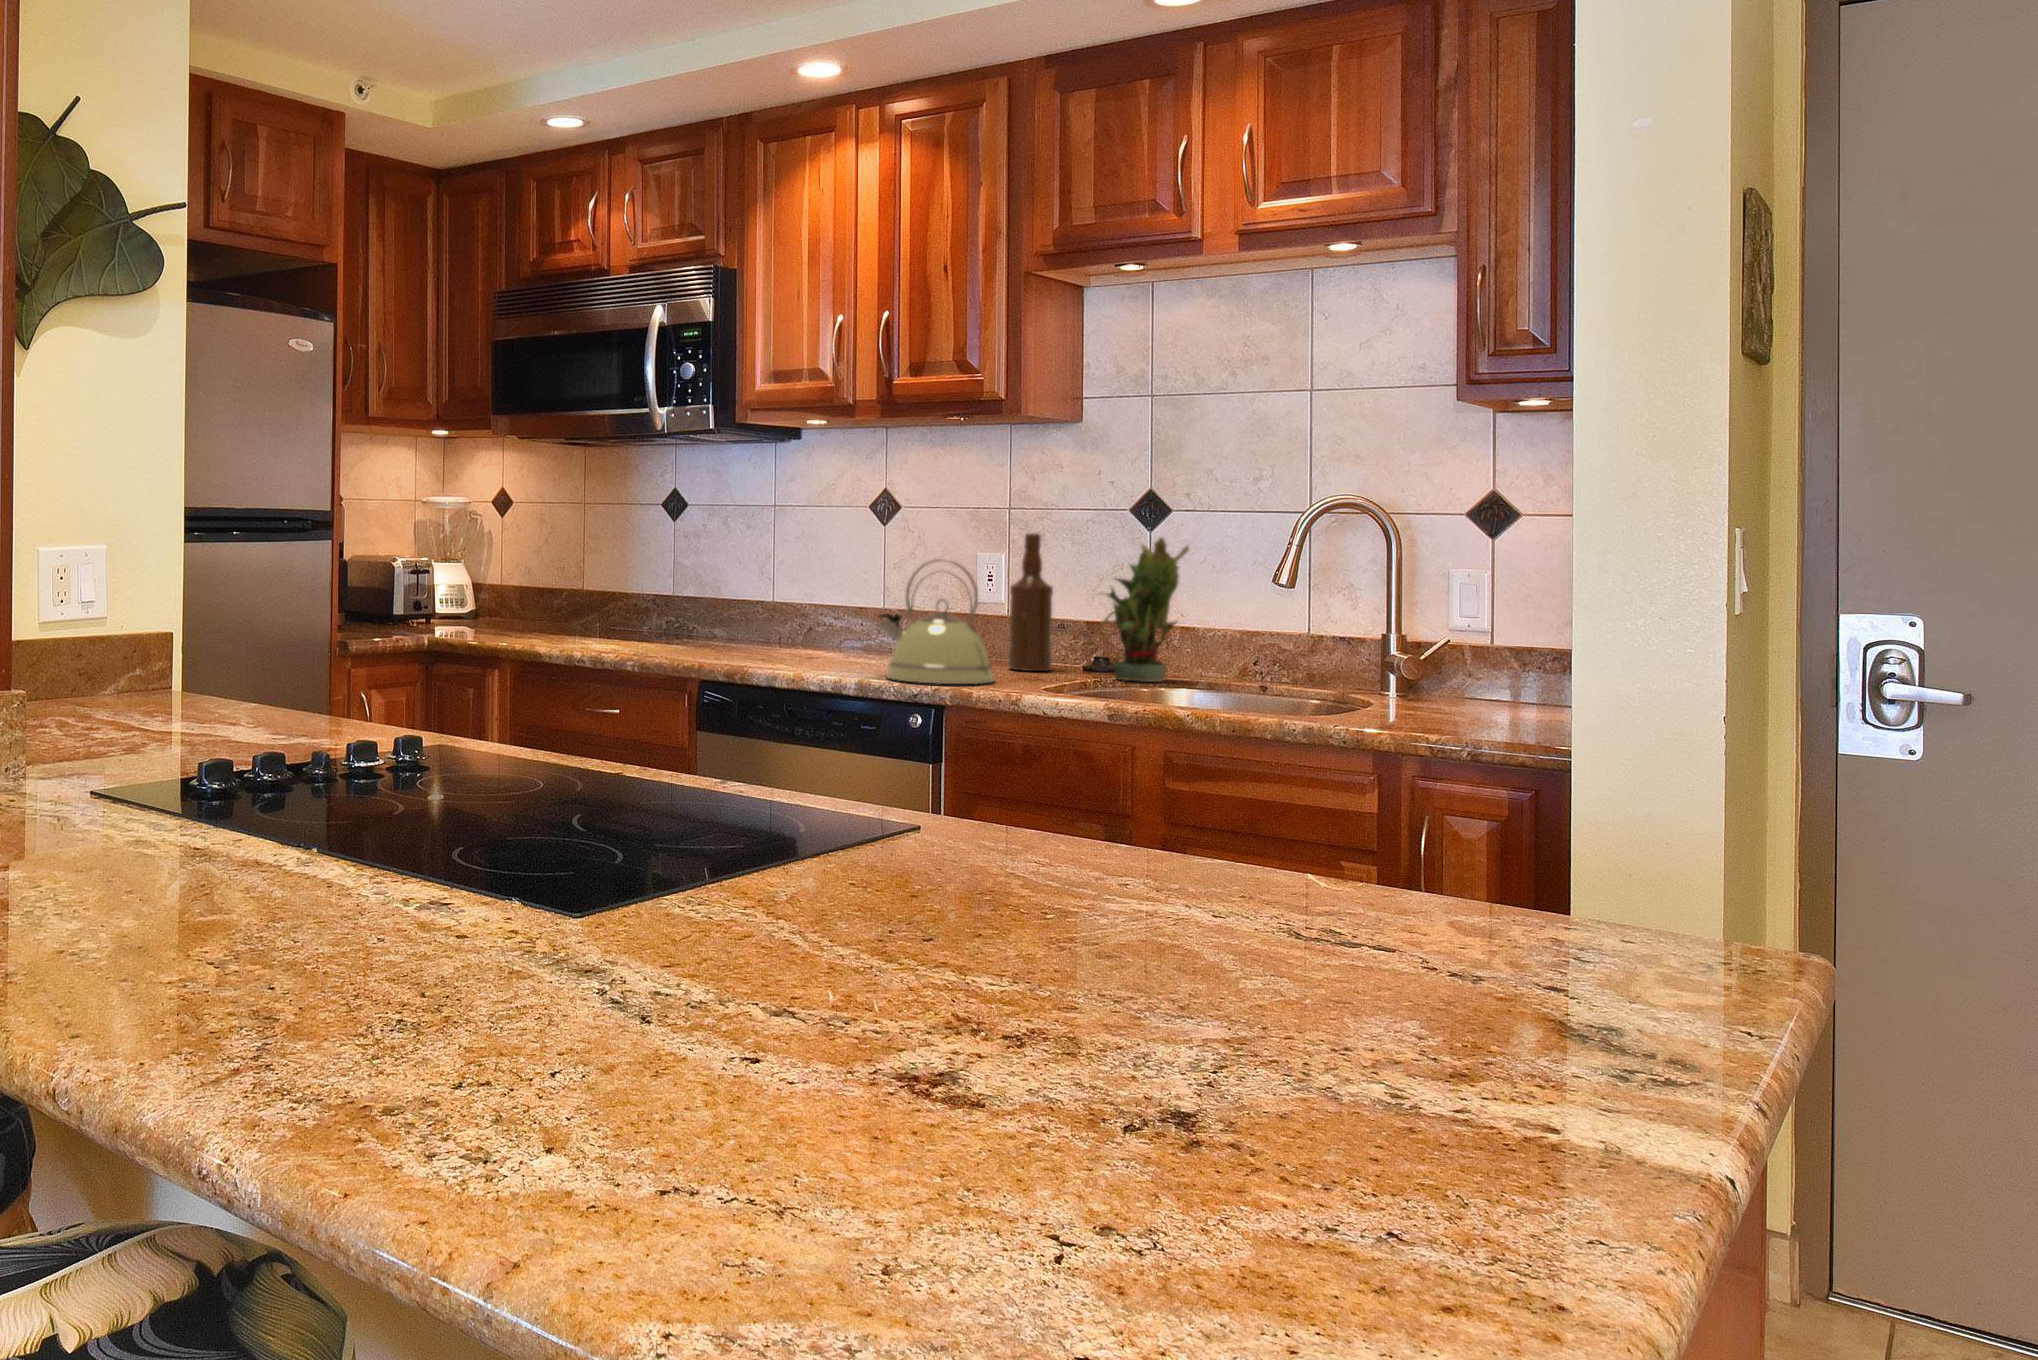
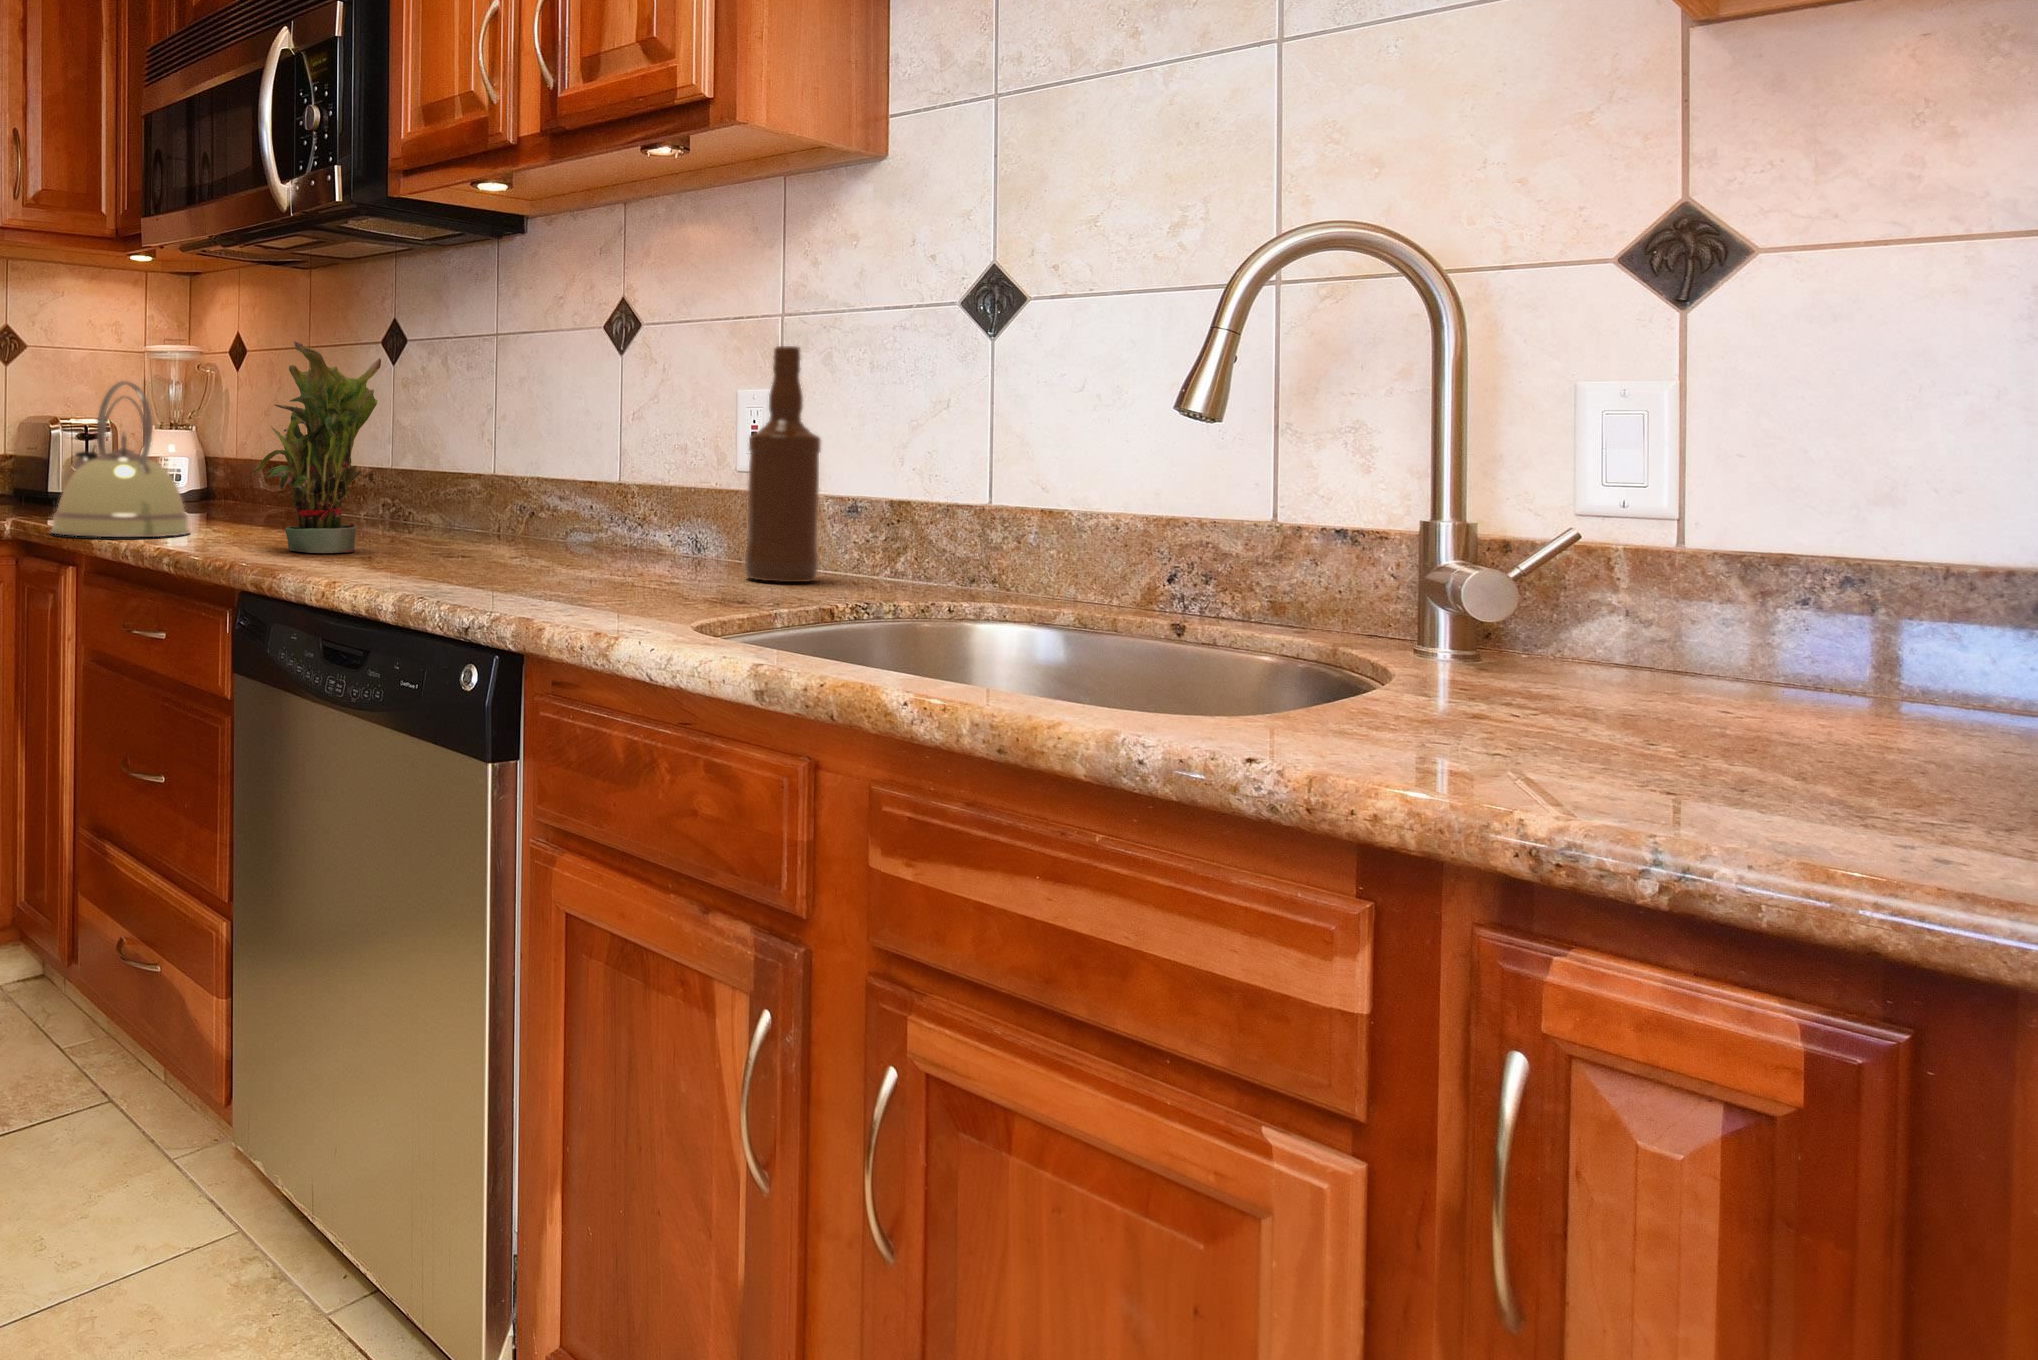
potted plant: present [1098,538,1189,682] -> present [251,341,381,553]
kettle: present [877,559,994,684] -> present [51,381,190,537]

